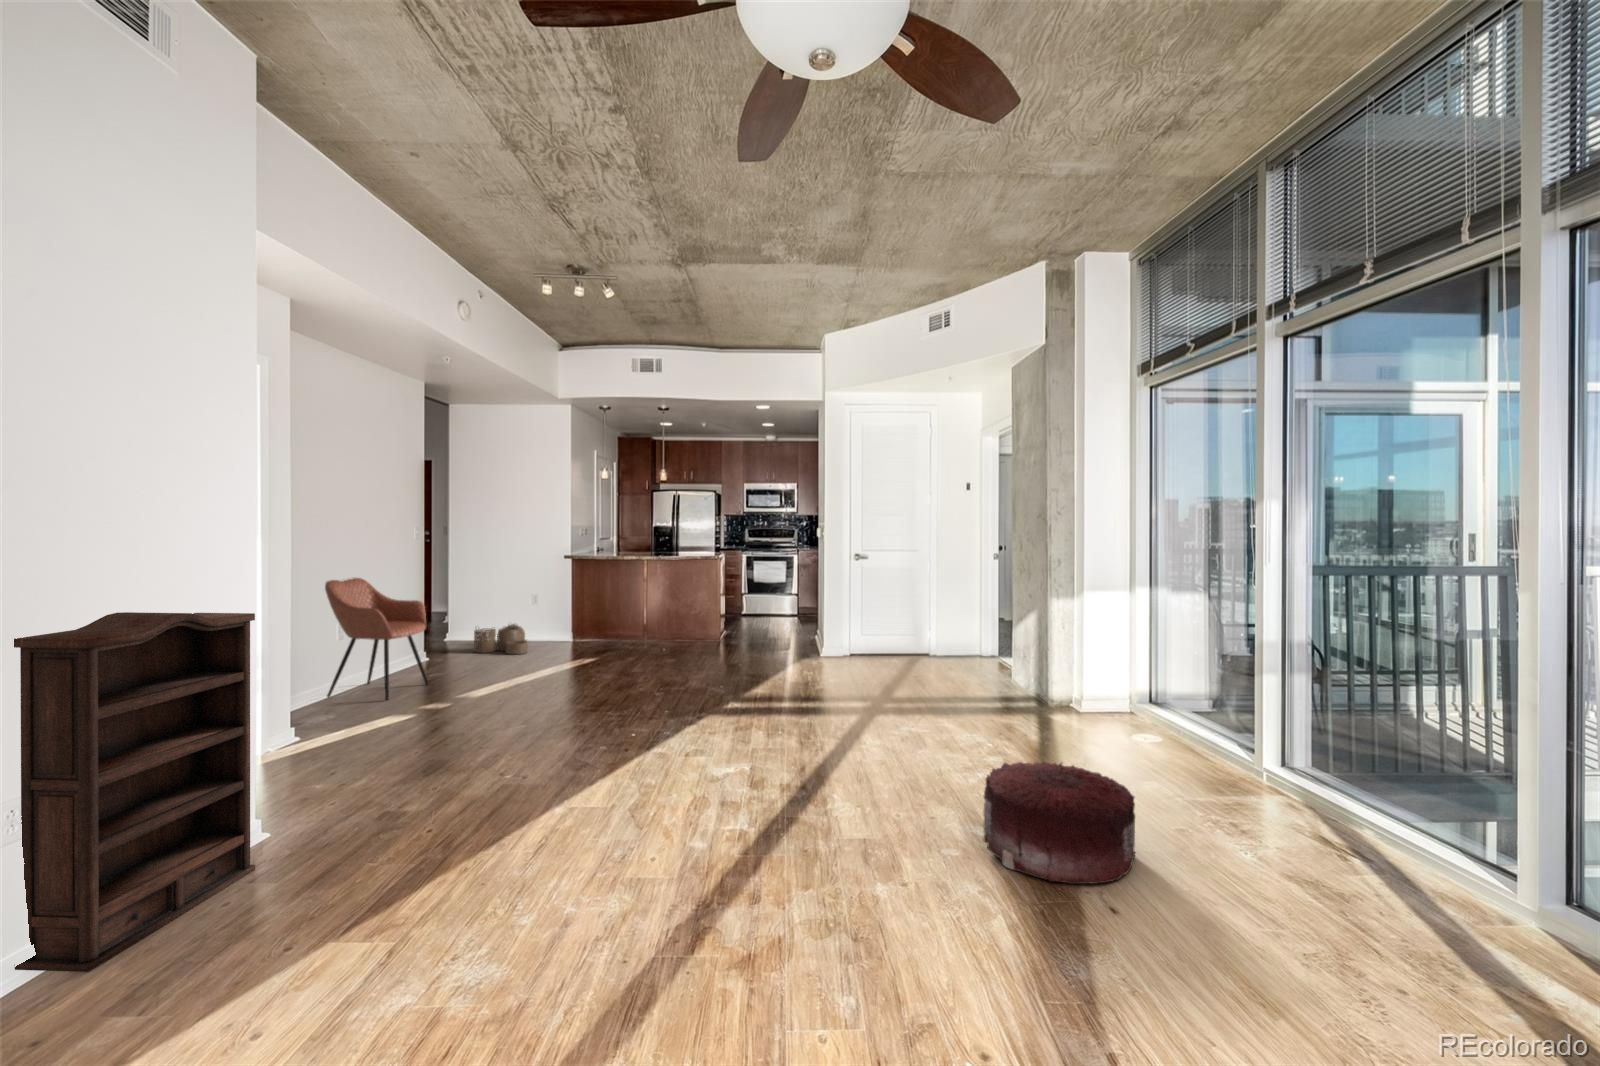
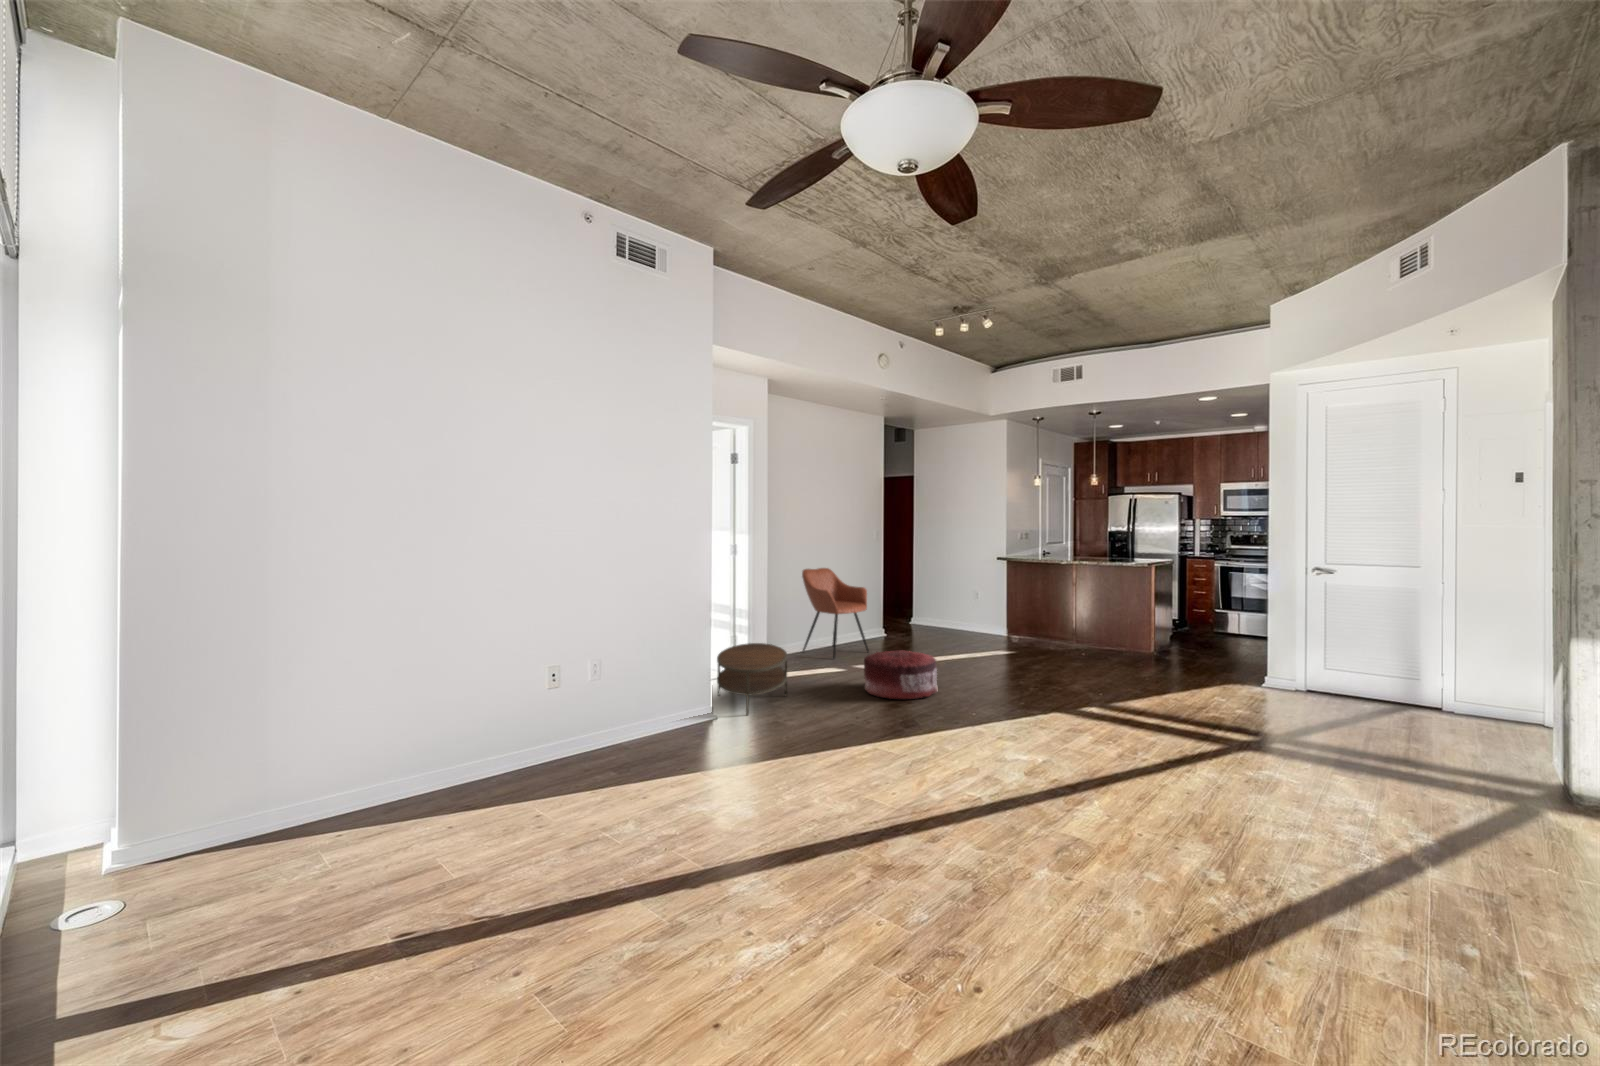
bookshelf: present [14,612,255,972] -> none [581,579,690,762]
woven basket: present [474,624,528,654] -> none [922,612,966,639]
coffee table: none [239,693,371,807] -> present [717,643,787,715]
pouf: present [983,762,1136,884] -> present [864,650,937,699]

